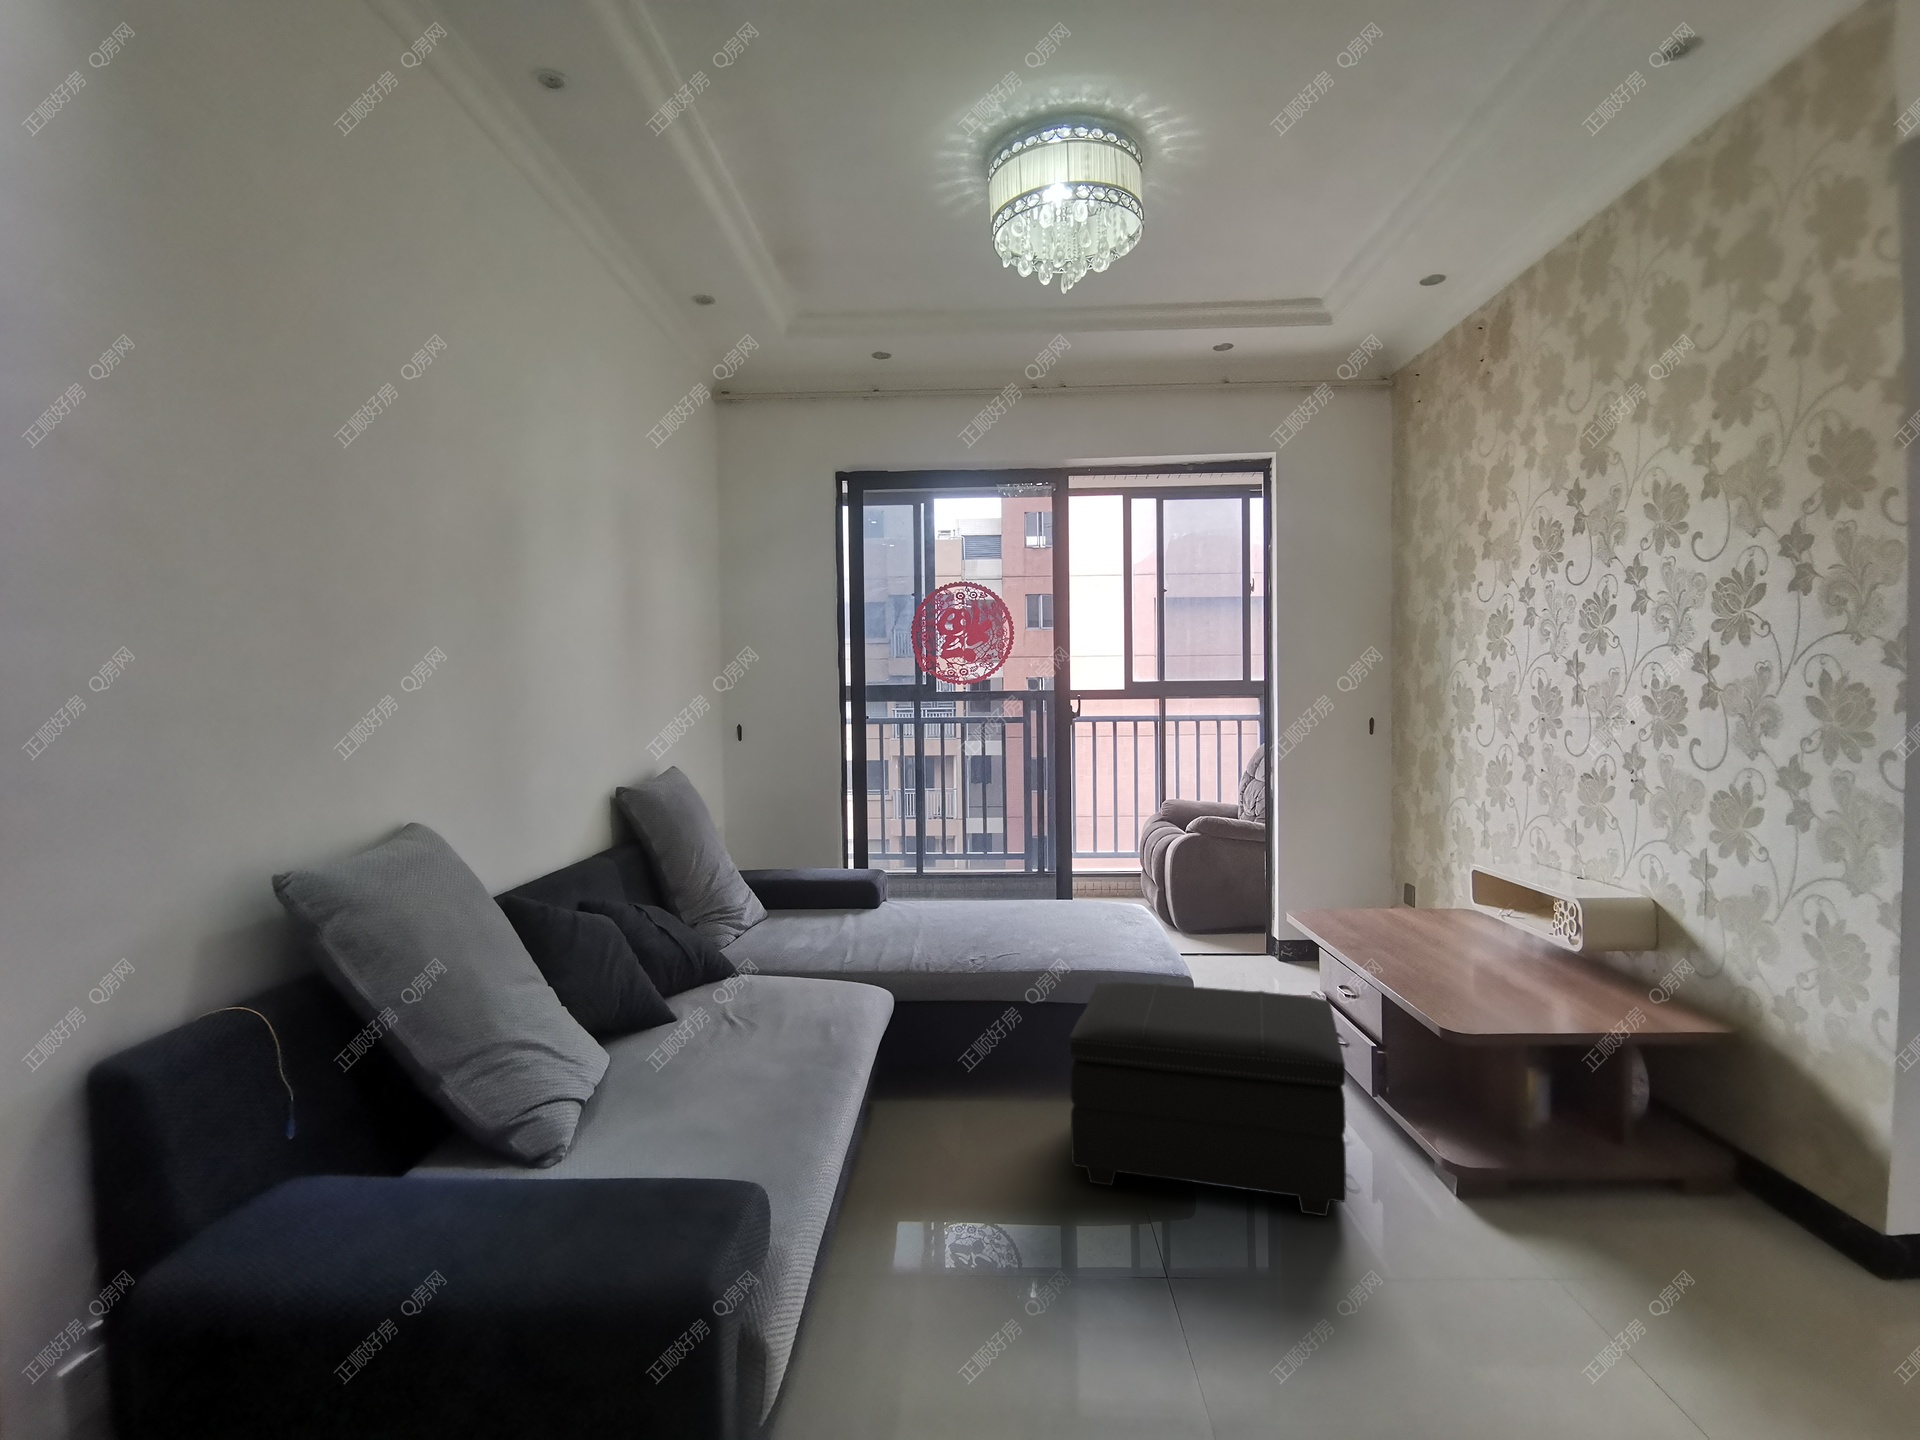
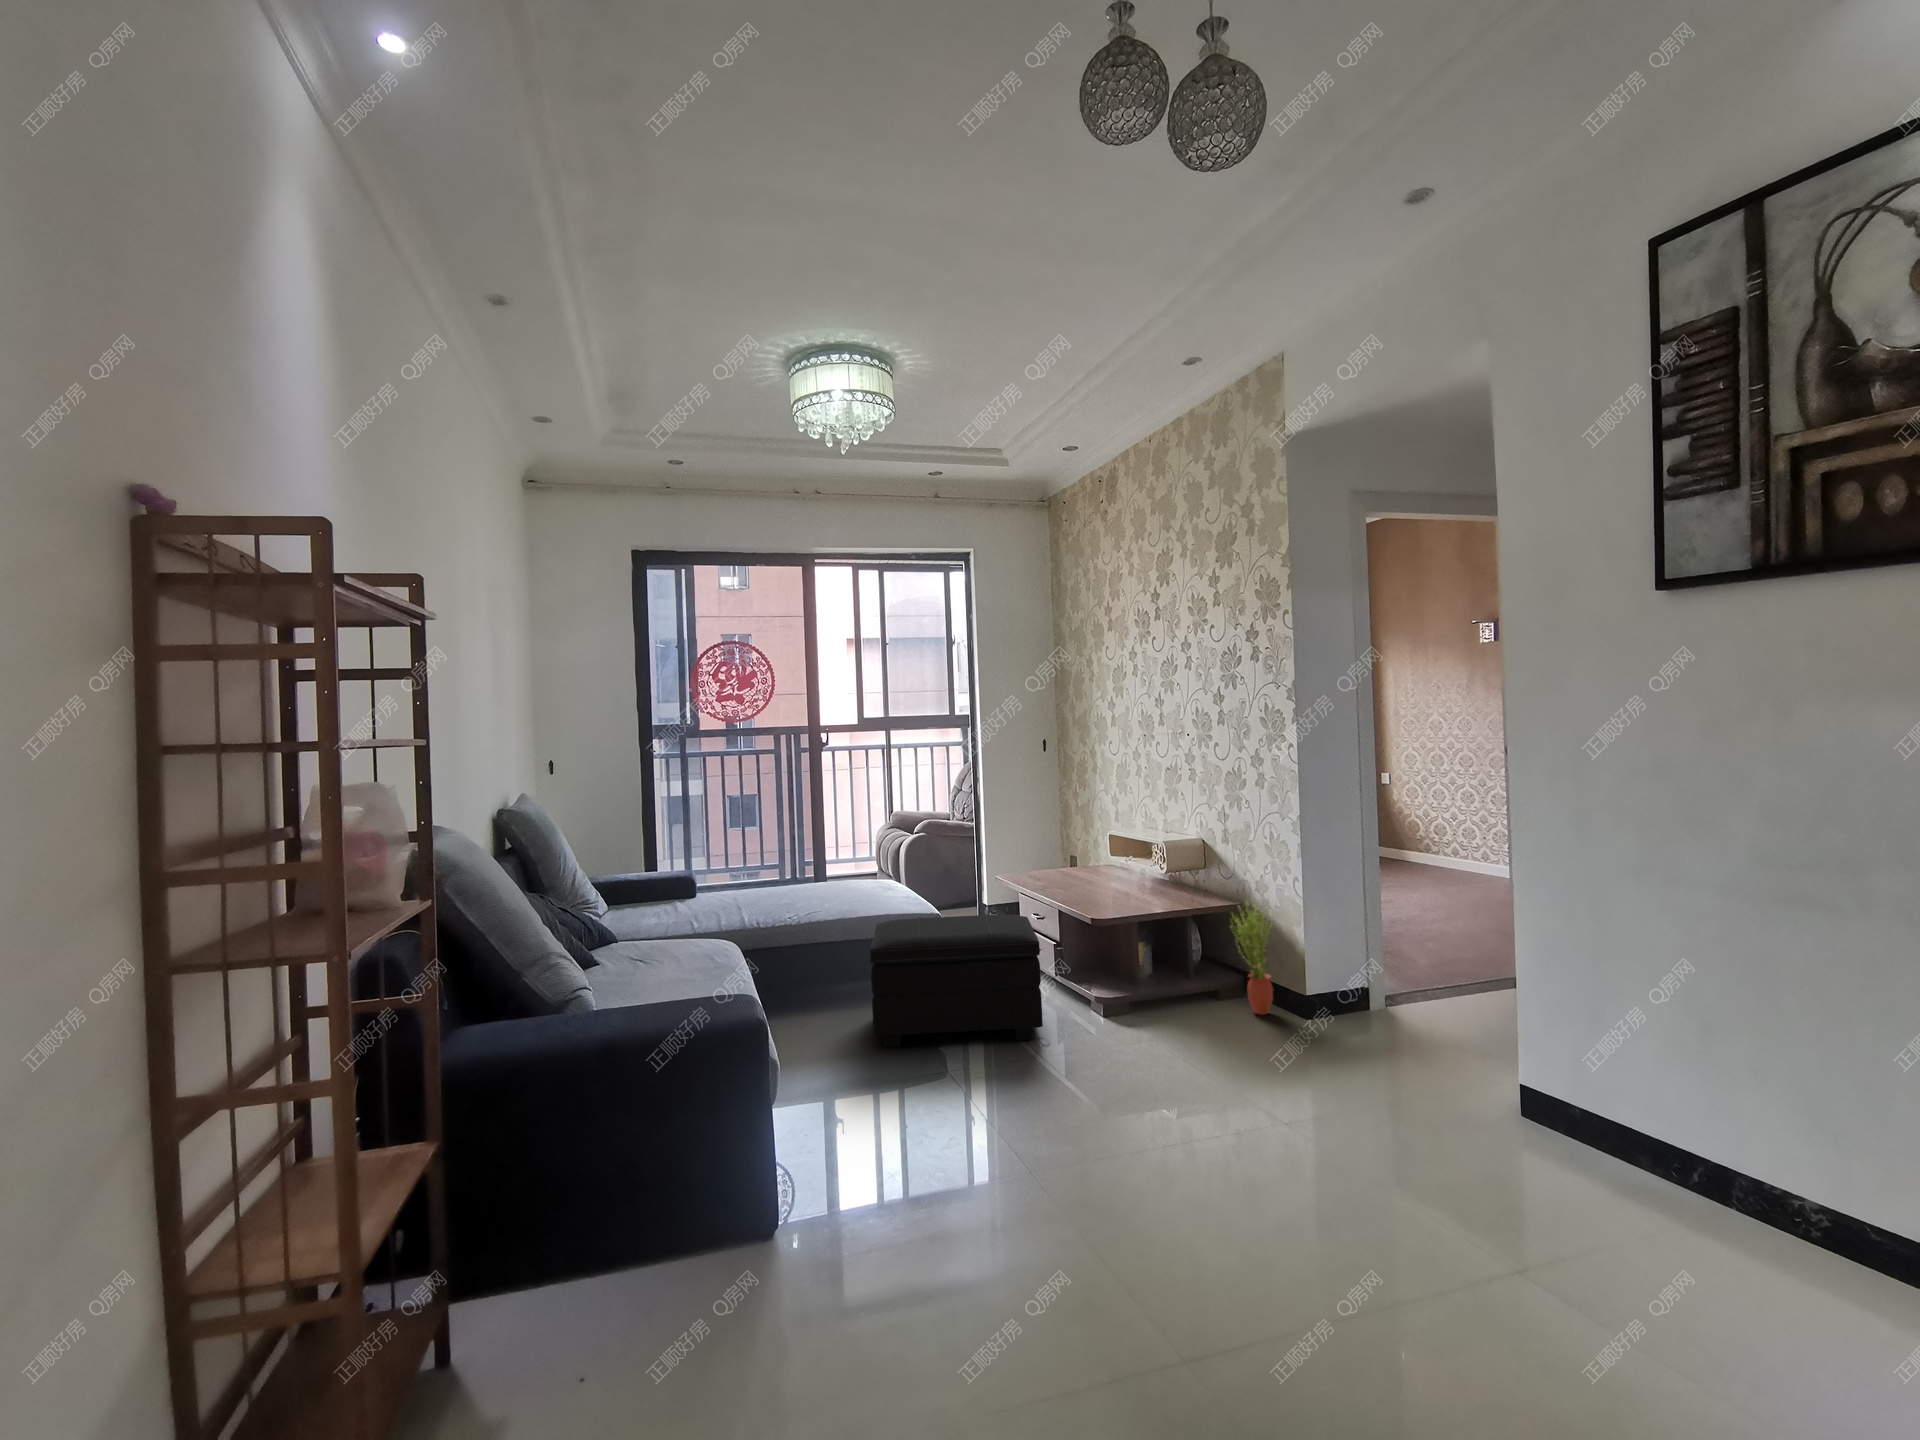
potted plant: none [1717,1028,1820,1245] -> present [1231,902,1273,1015]

